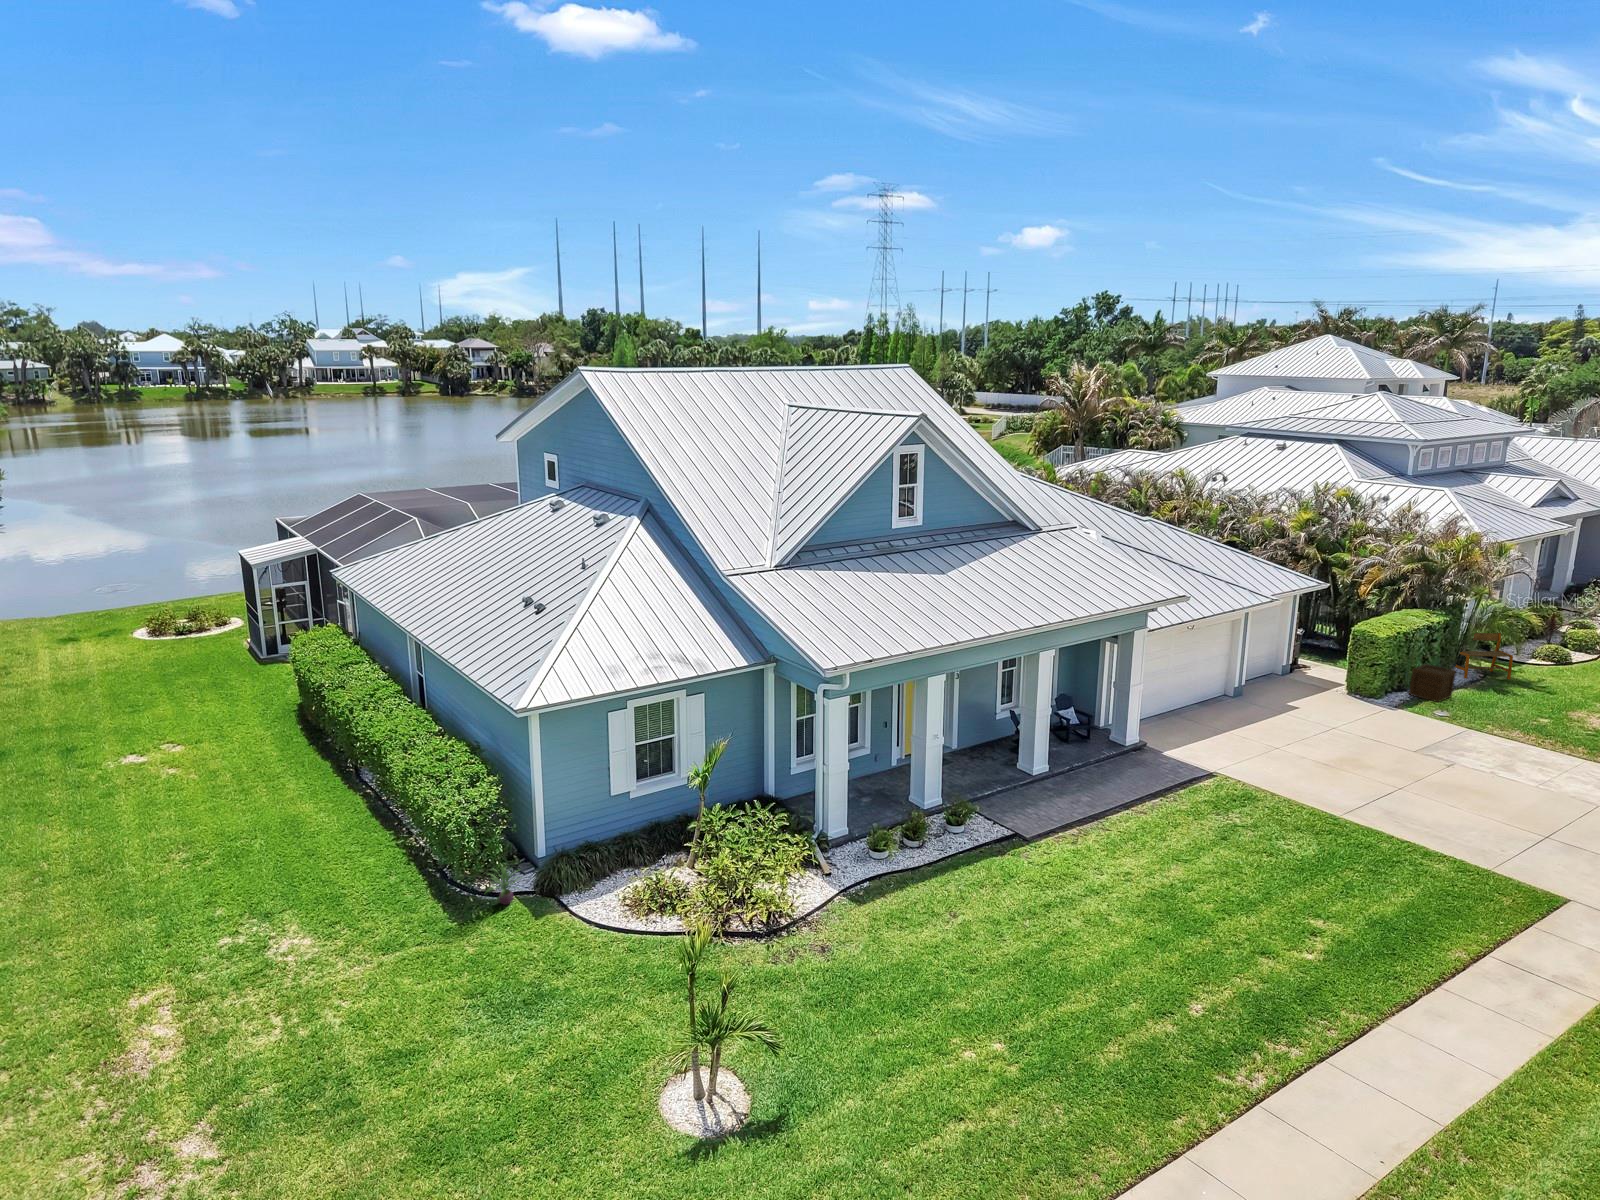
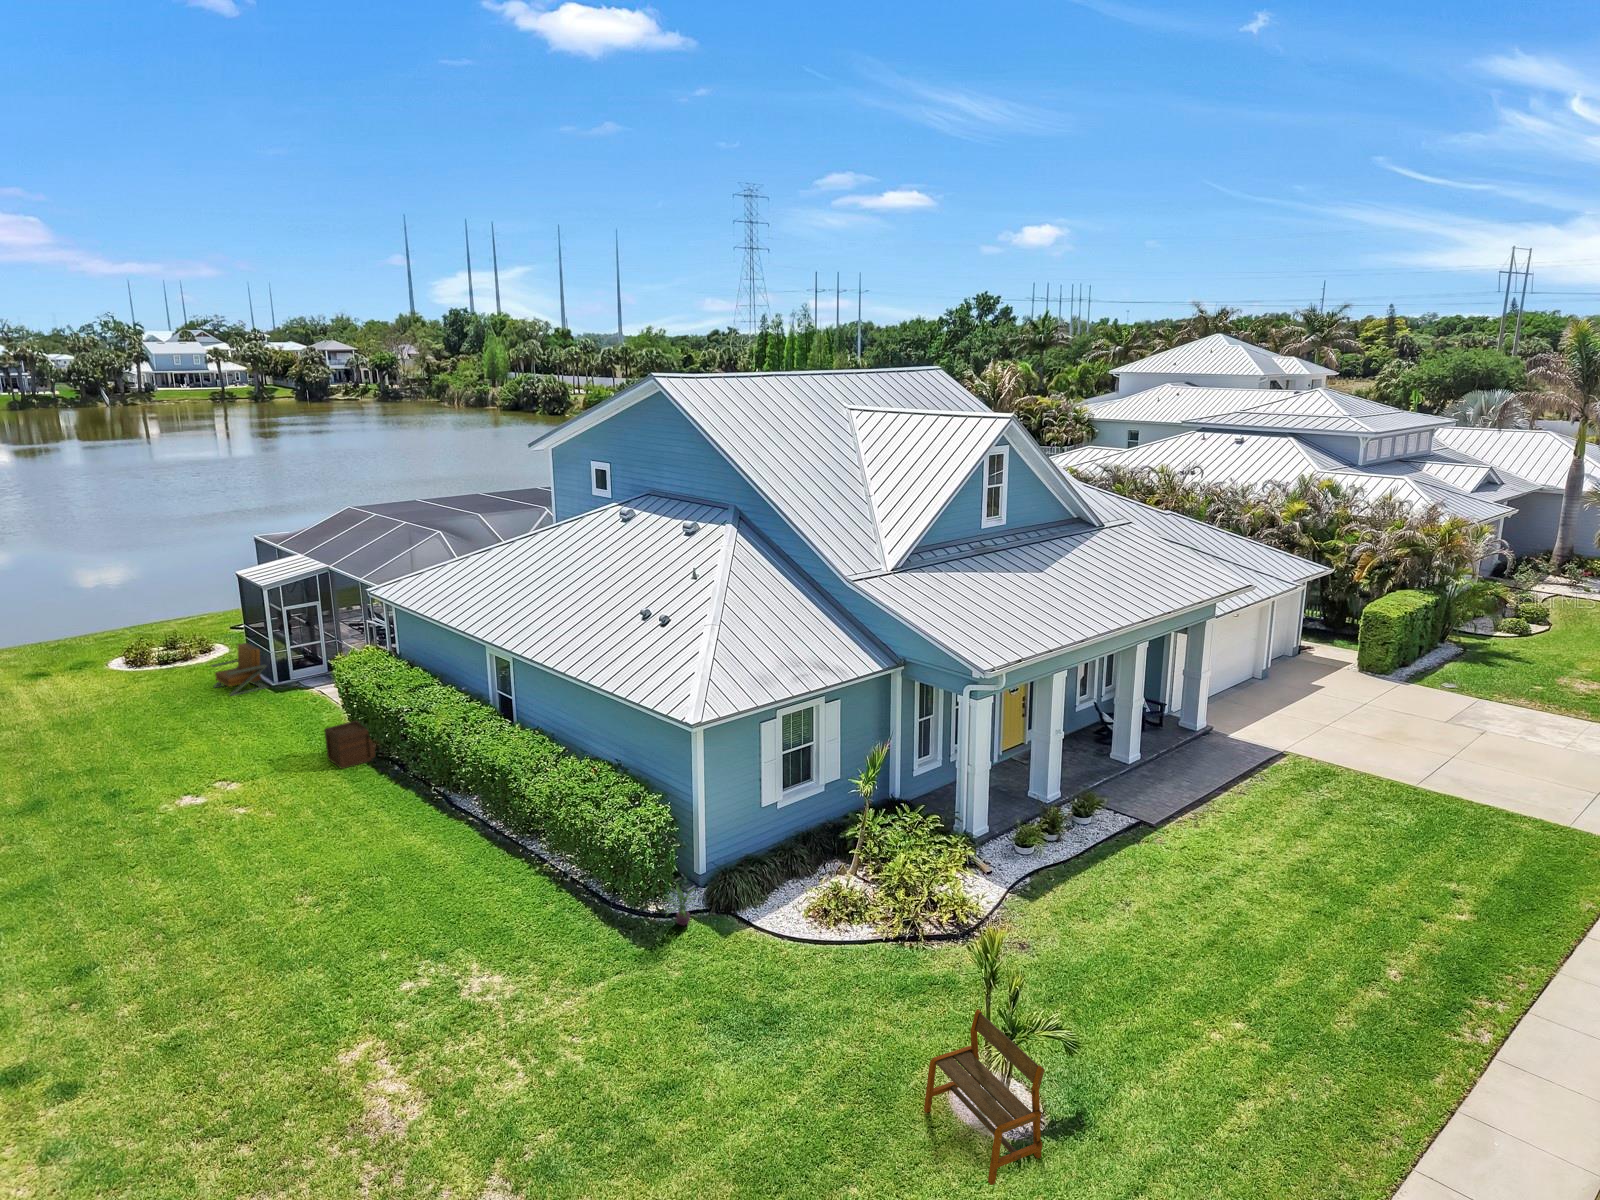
lounge chair: none [207,618,257,667] -> present [212,643,268,696]
bench: present [1455,633,1513,679] -> present [924,1010,1044,1185]
wooden crate: present [1409,664,1456,702] -> present [324,721,376,769]

